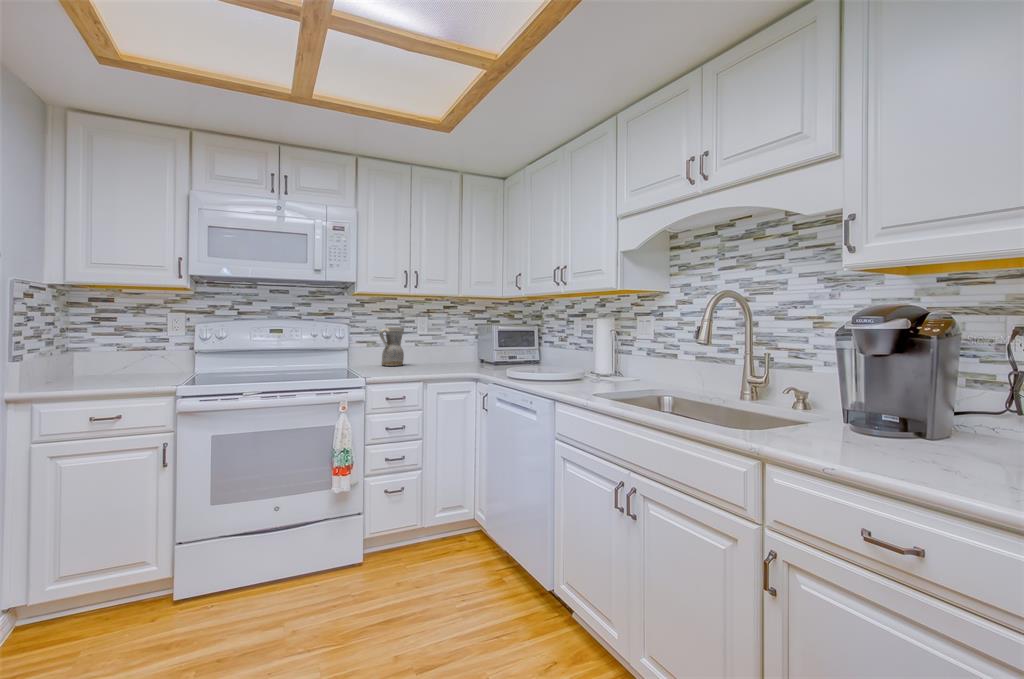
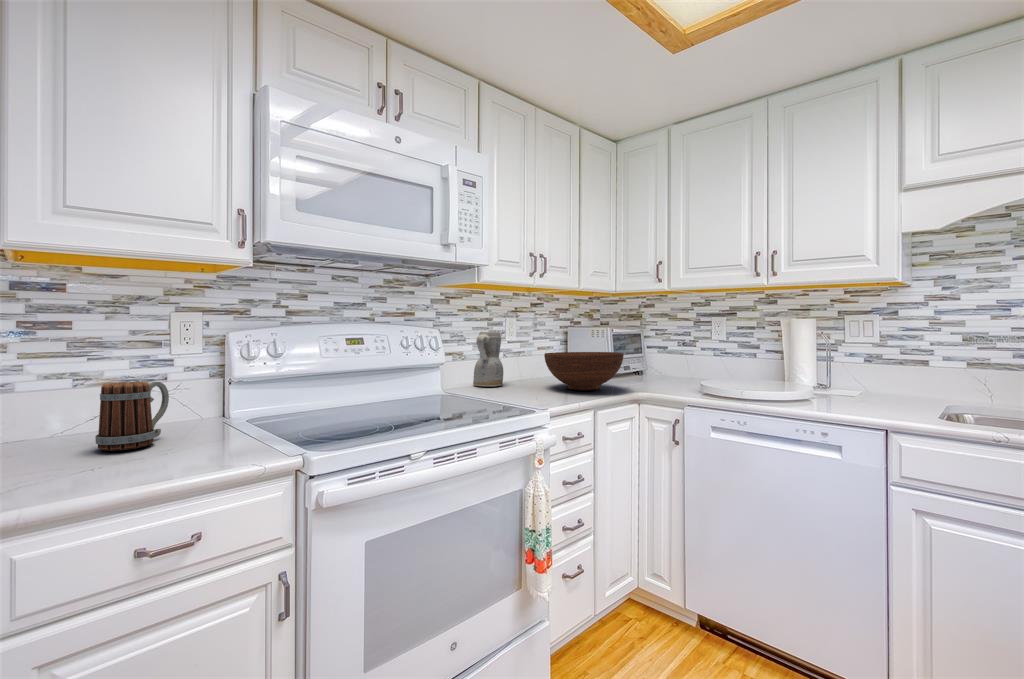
fruit bowl: none [419,343,478,370] -> present [544,352,624,390]
mug: none [105,348,147,381] -> present [95,382,169,451]

